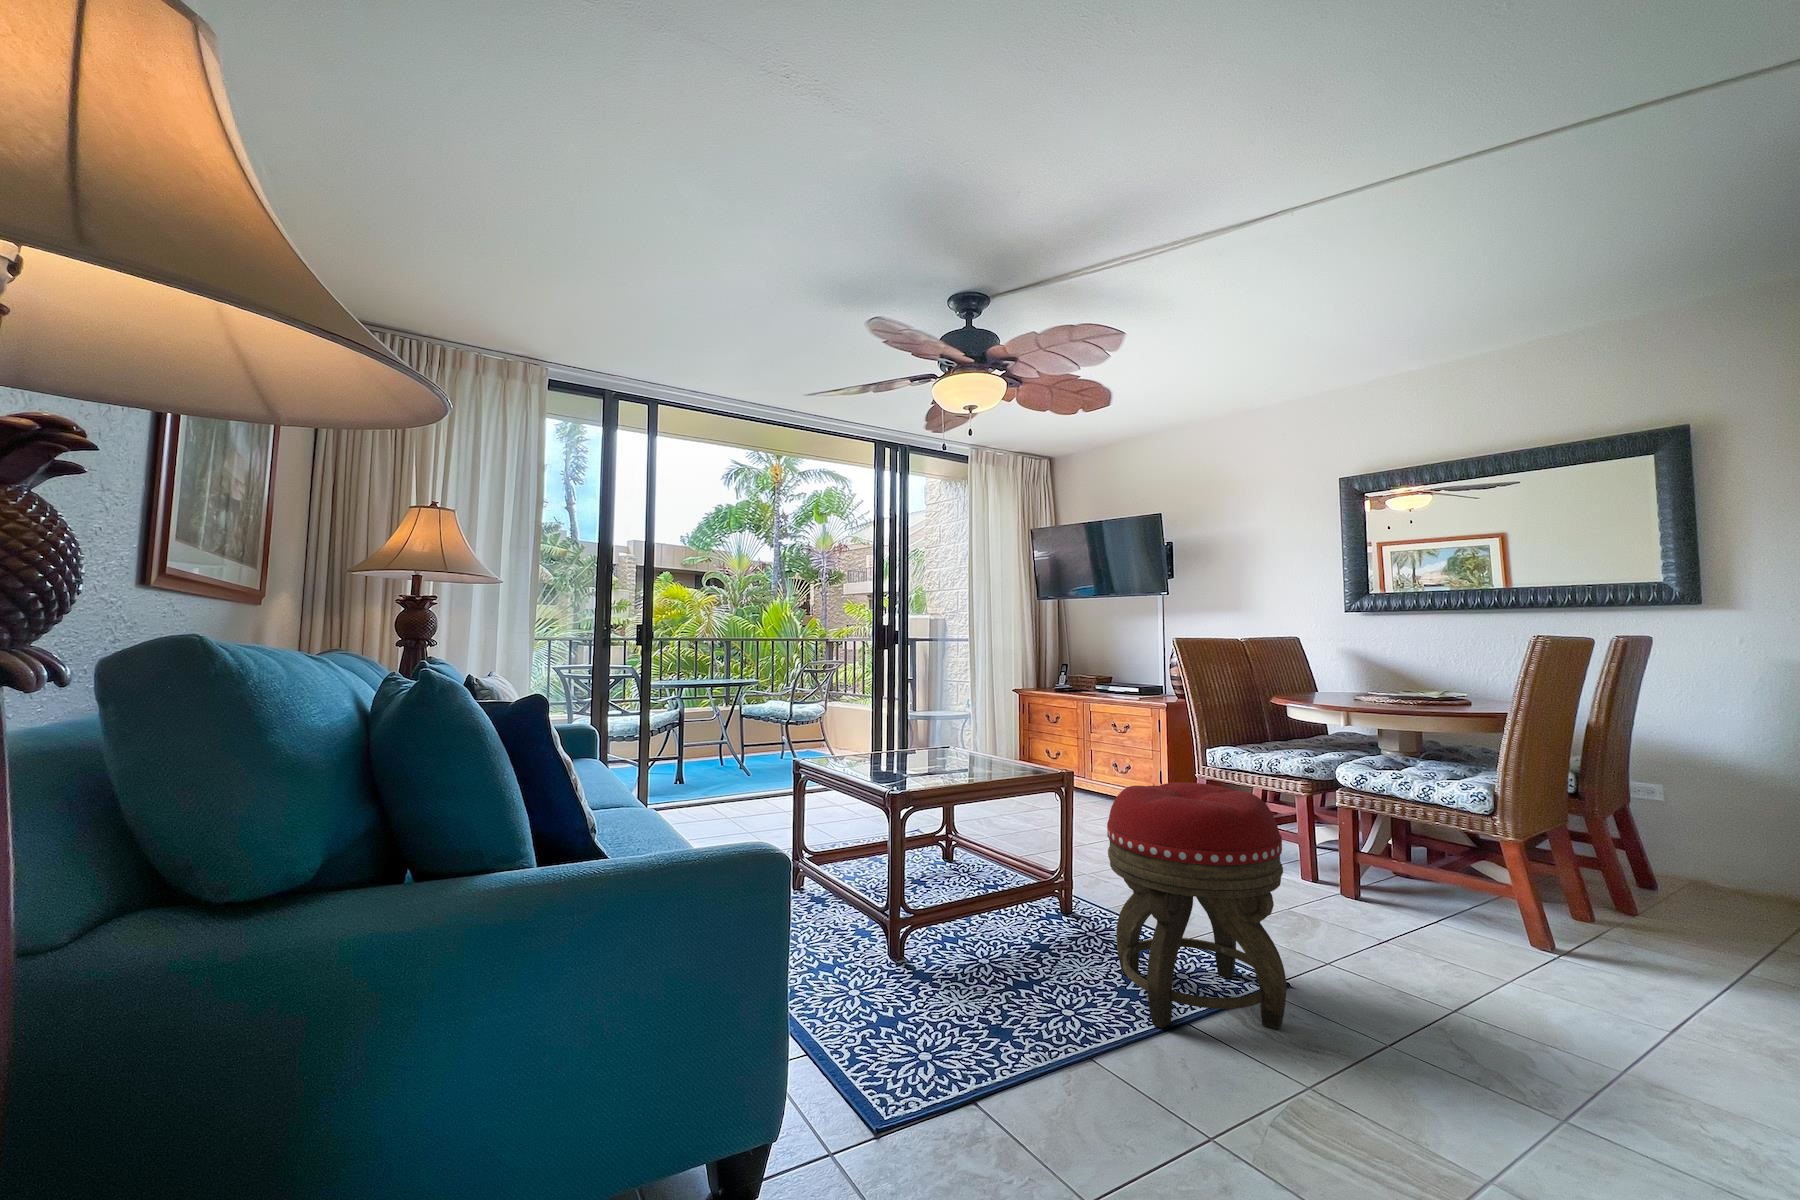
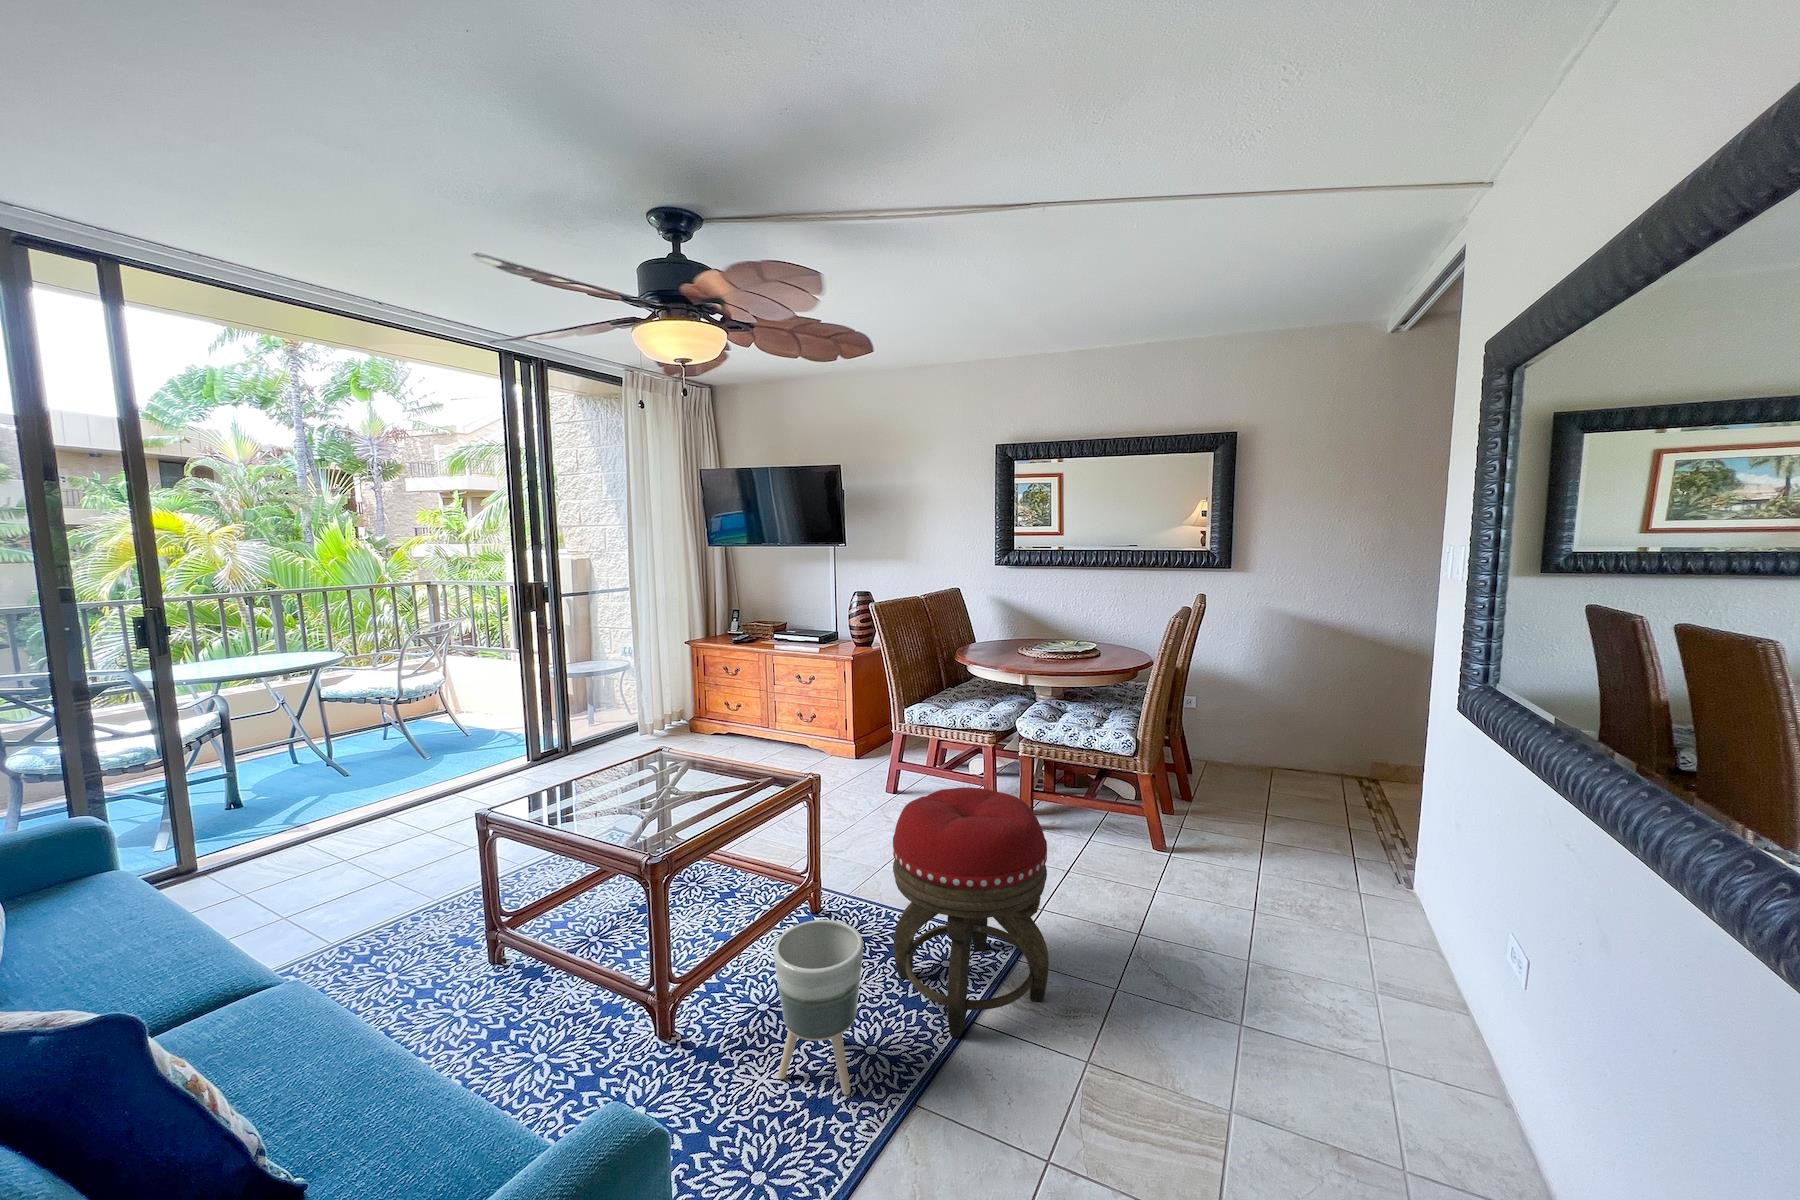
planter: none [969,869,1053,1032] -> present [773,920,863,1095]

